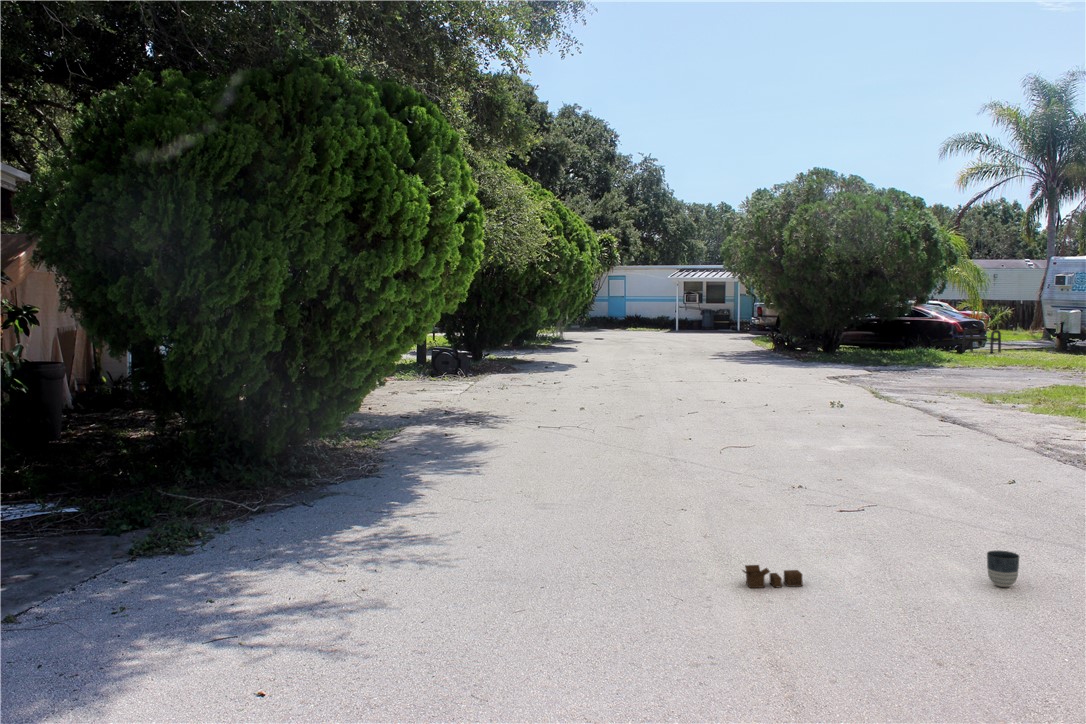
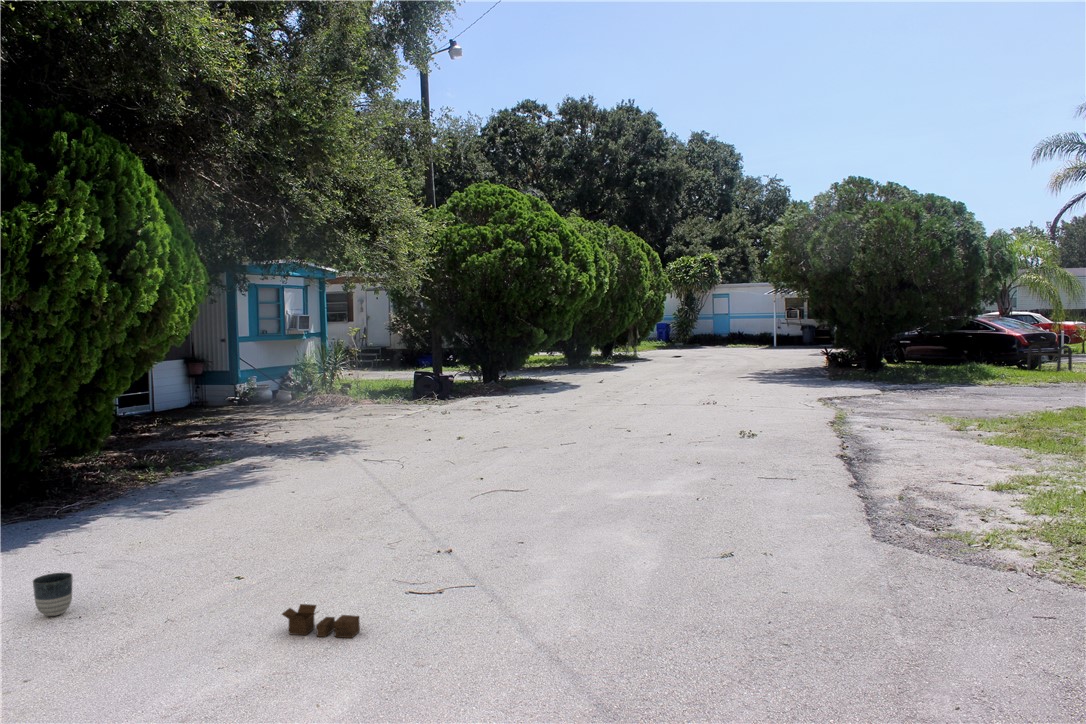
planter: present [987,551,1019,587] -> present [33,573,72,616]
cardboard box: present [742,565,802,588] -> present [282,604,360,638]

